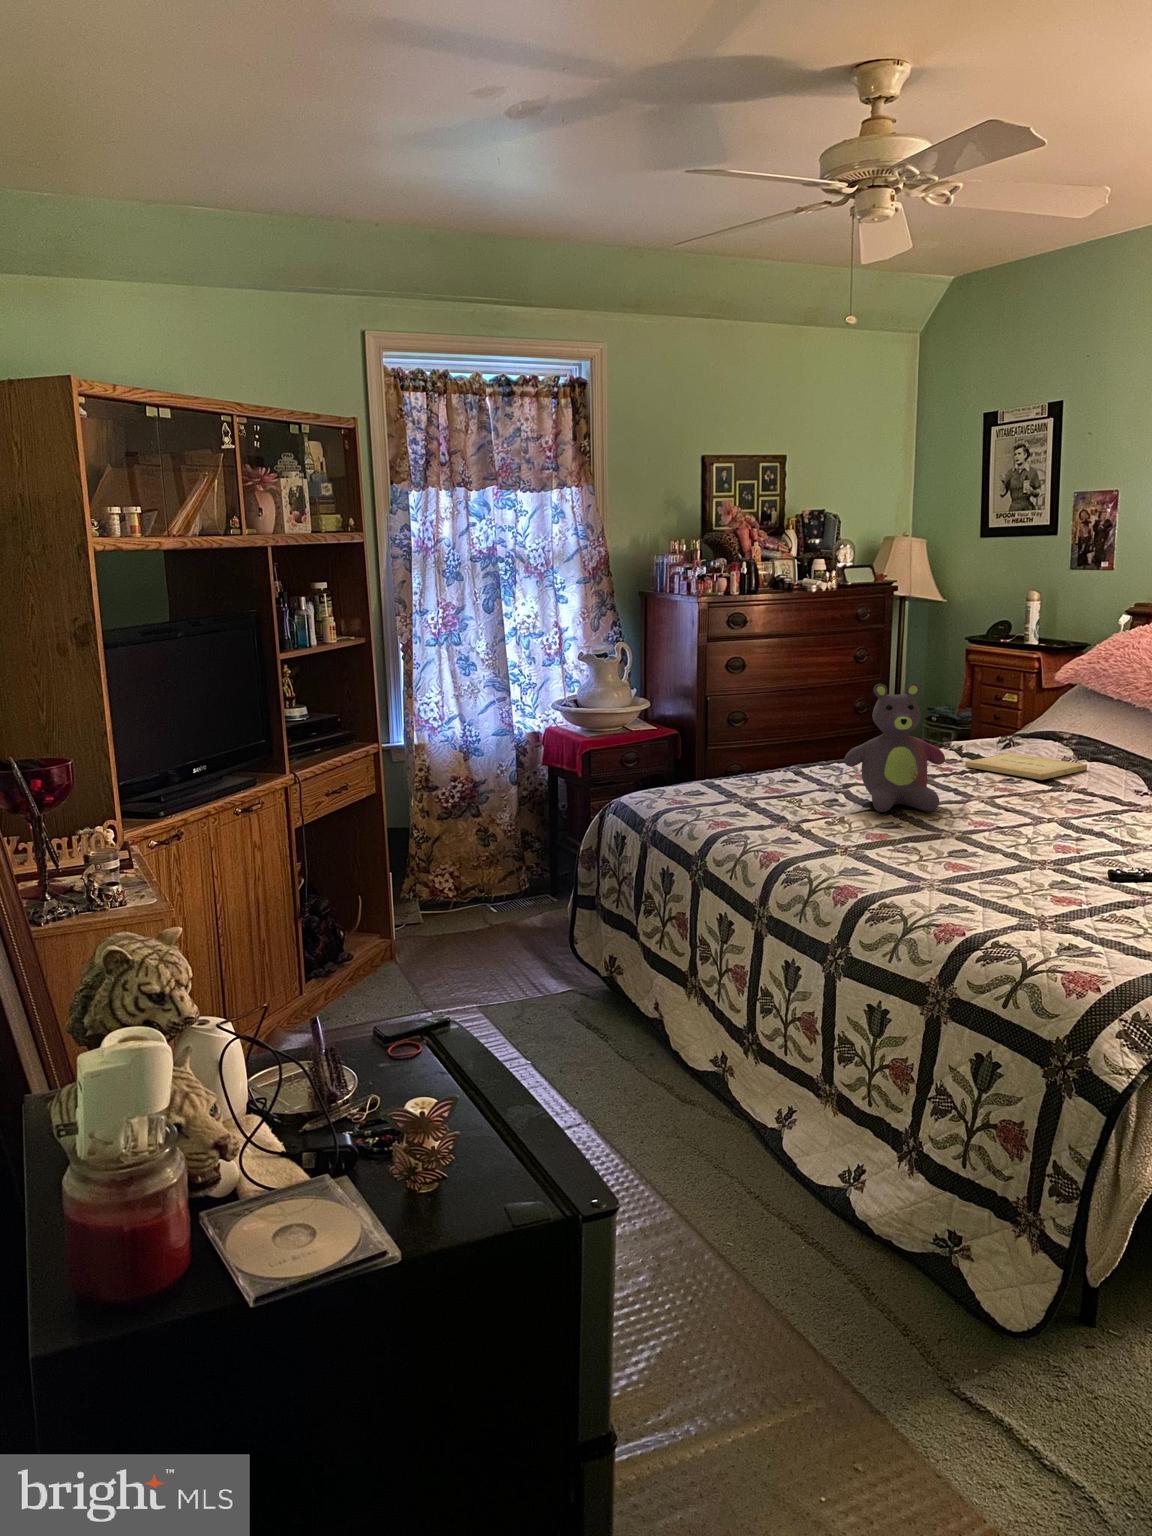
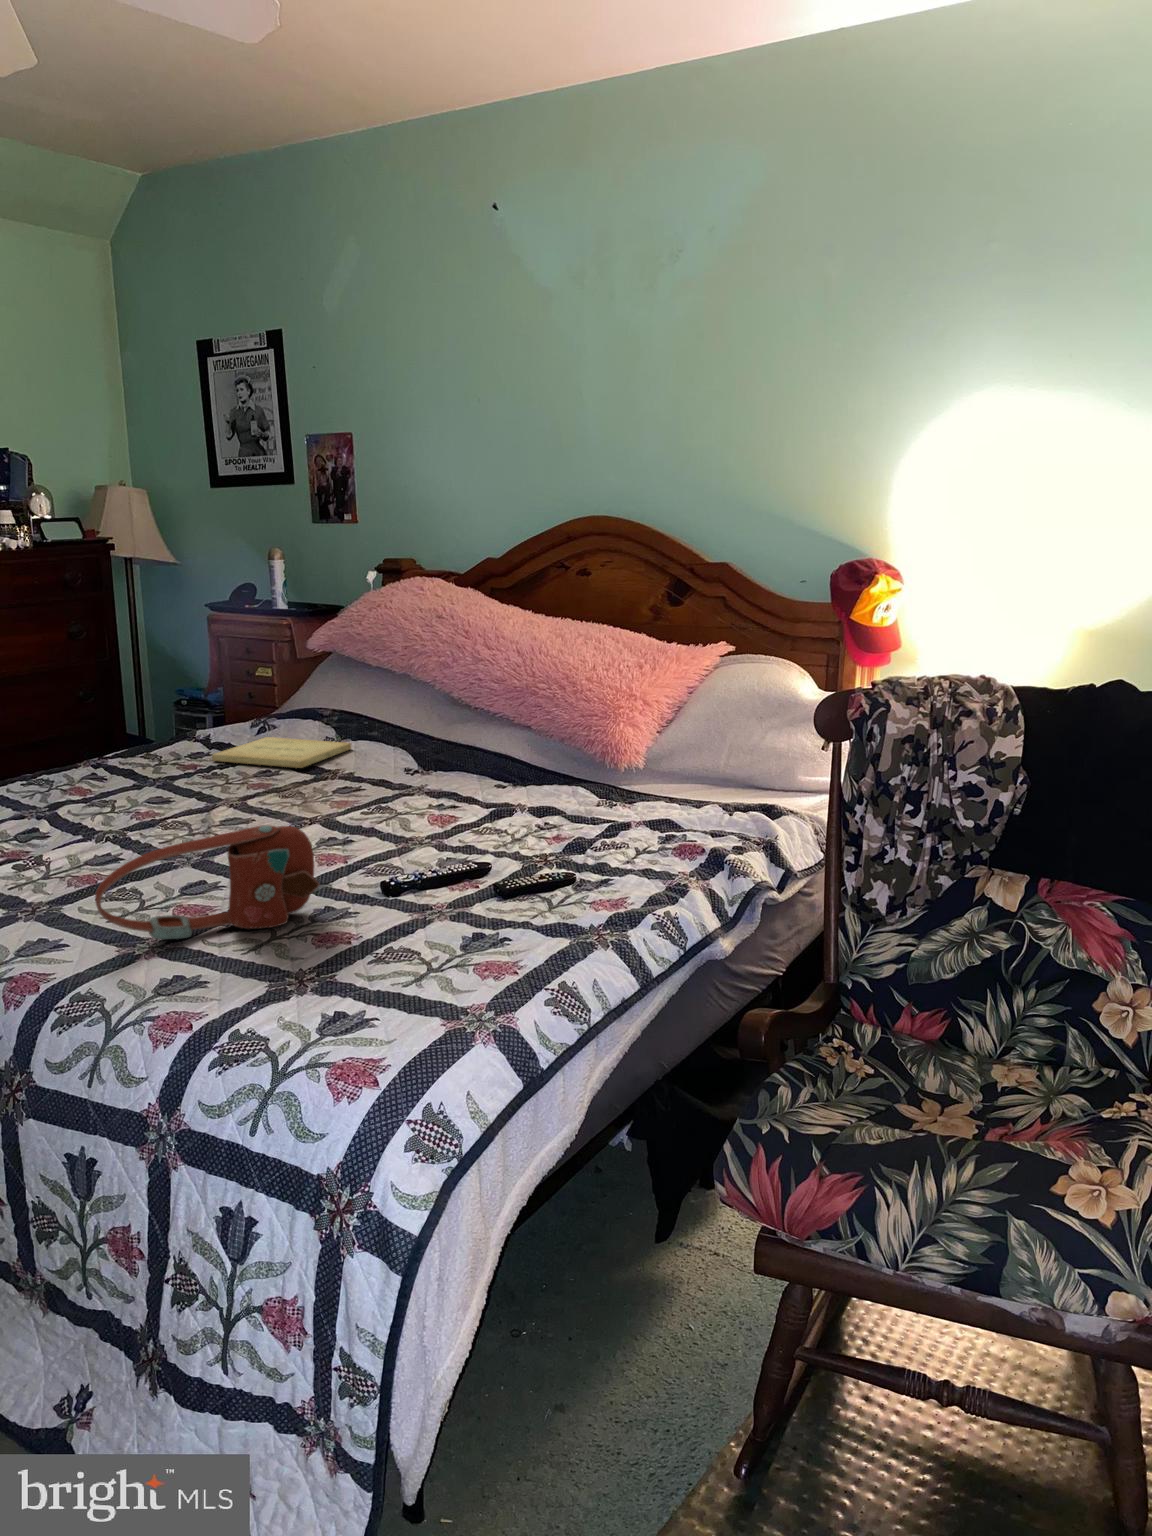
stuffed bear: present [844,683,945,812] -> none [34,663,176,842]
handbag: none [899,809,1062,887] -> present [95,825,320,939]

